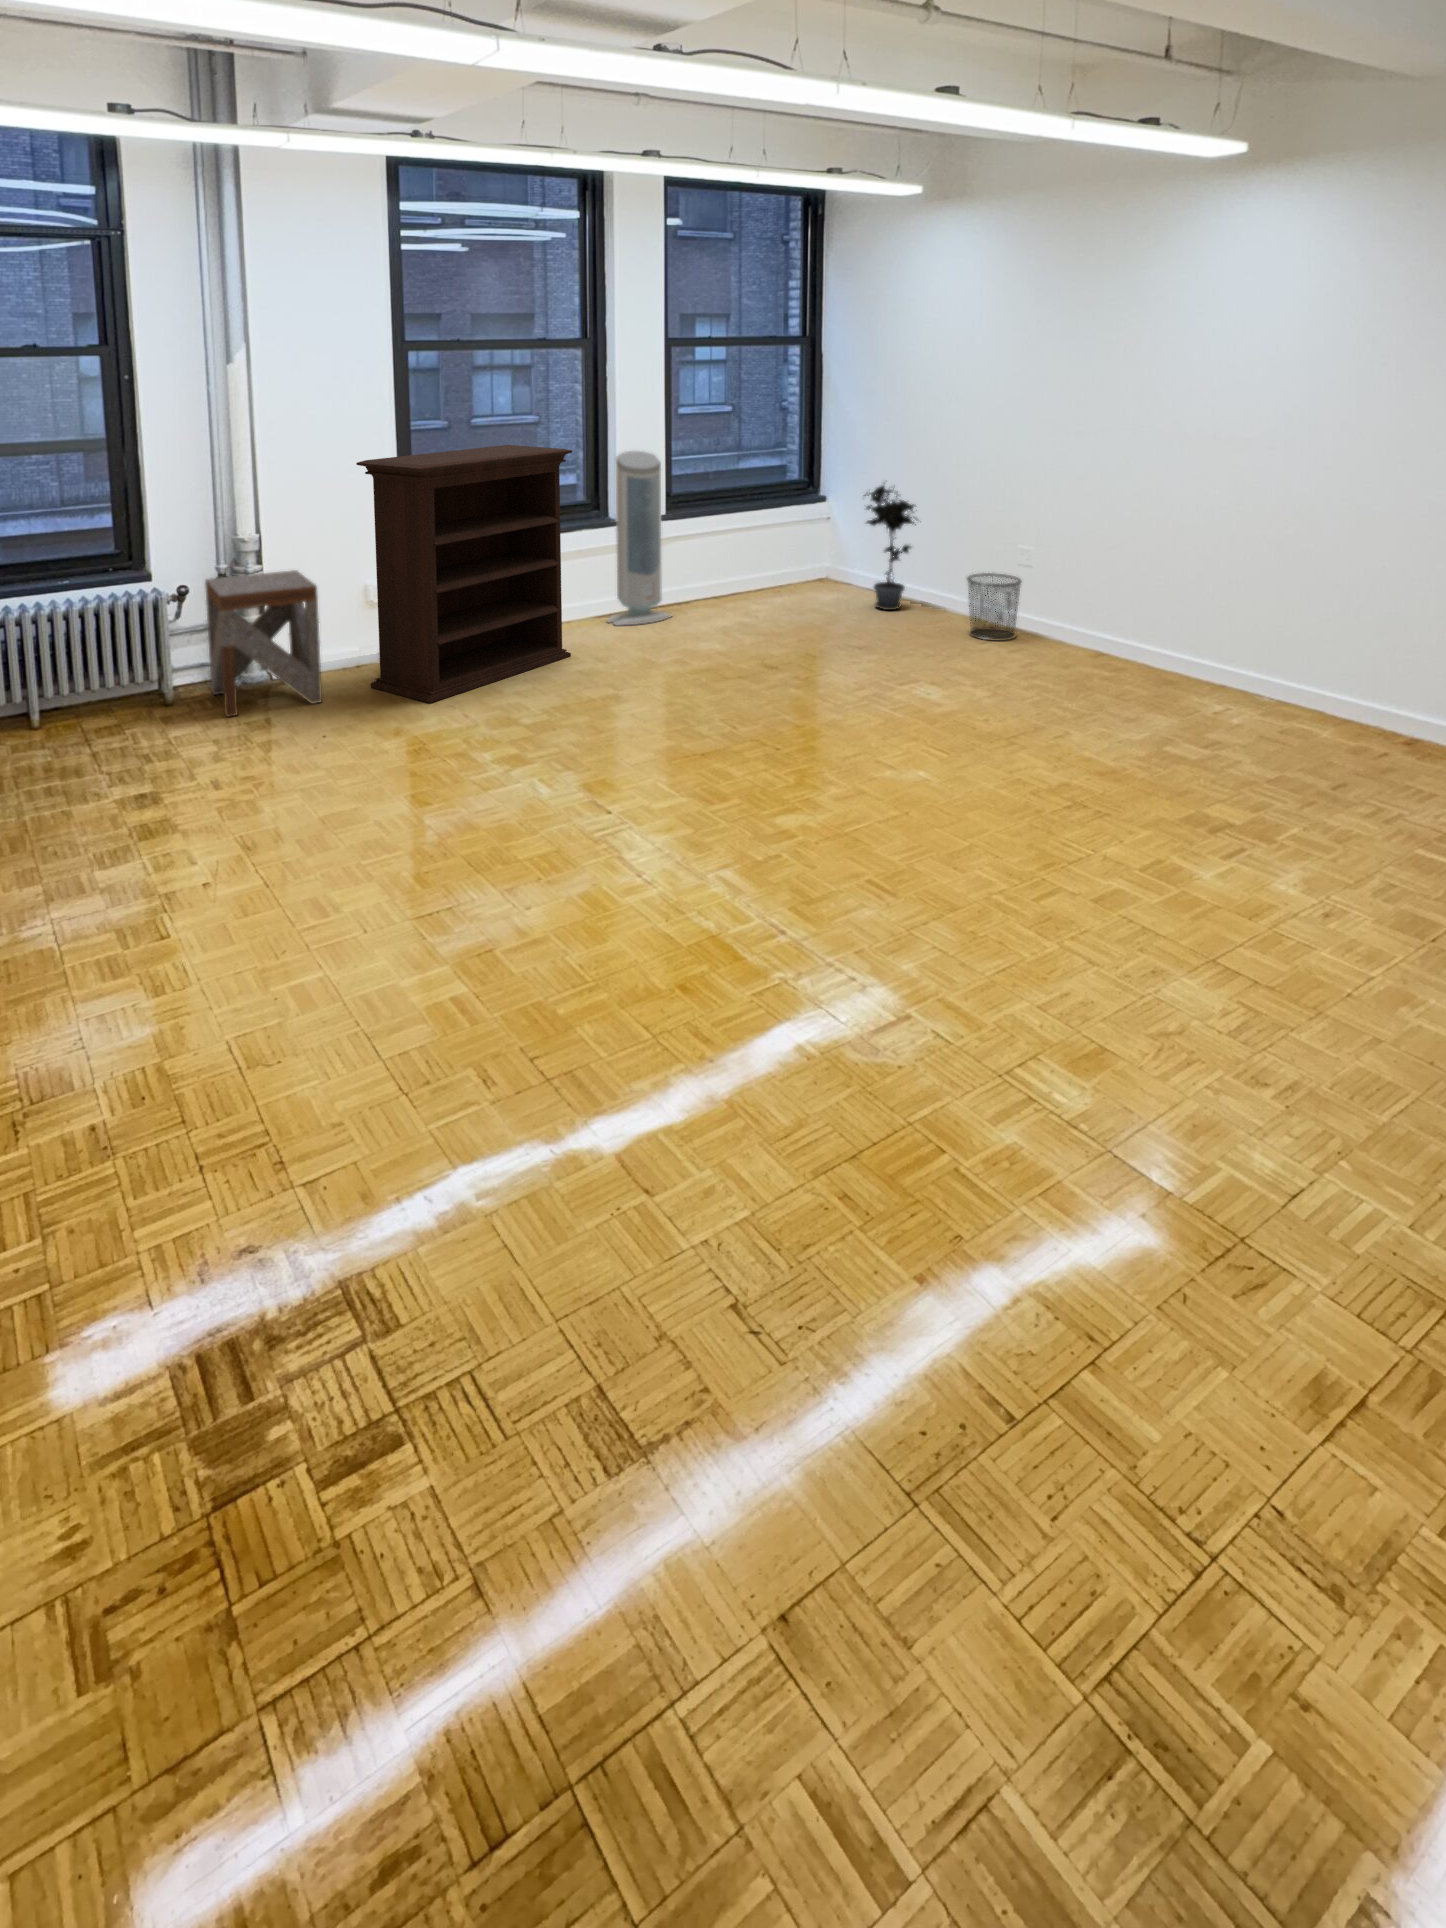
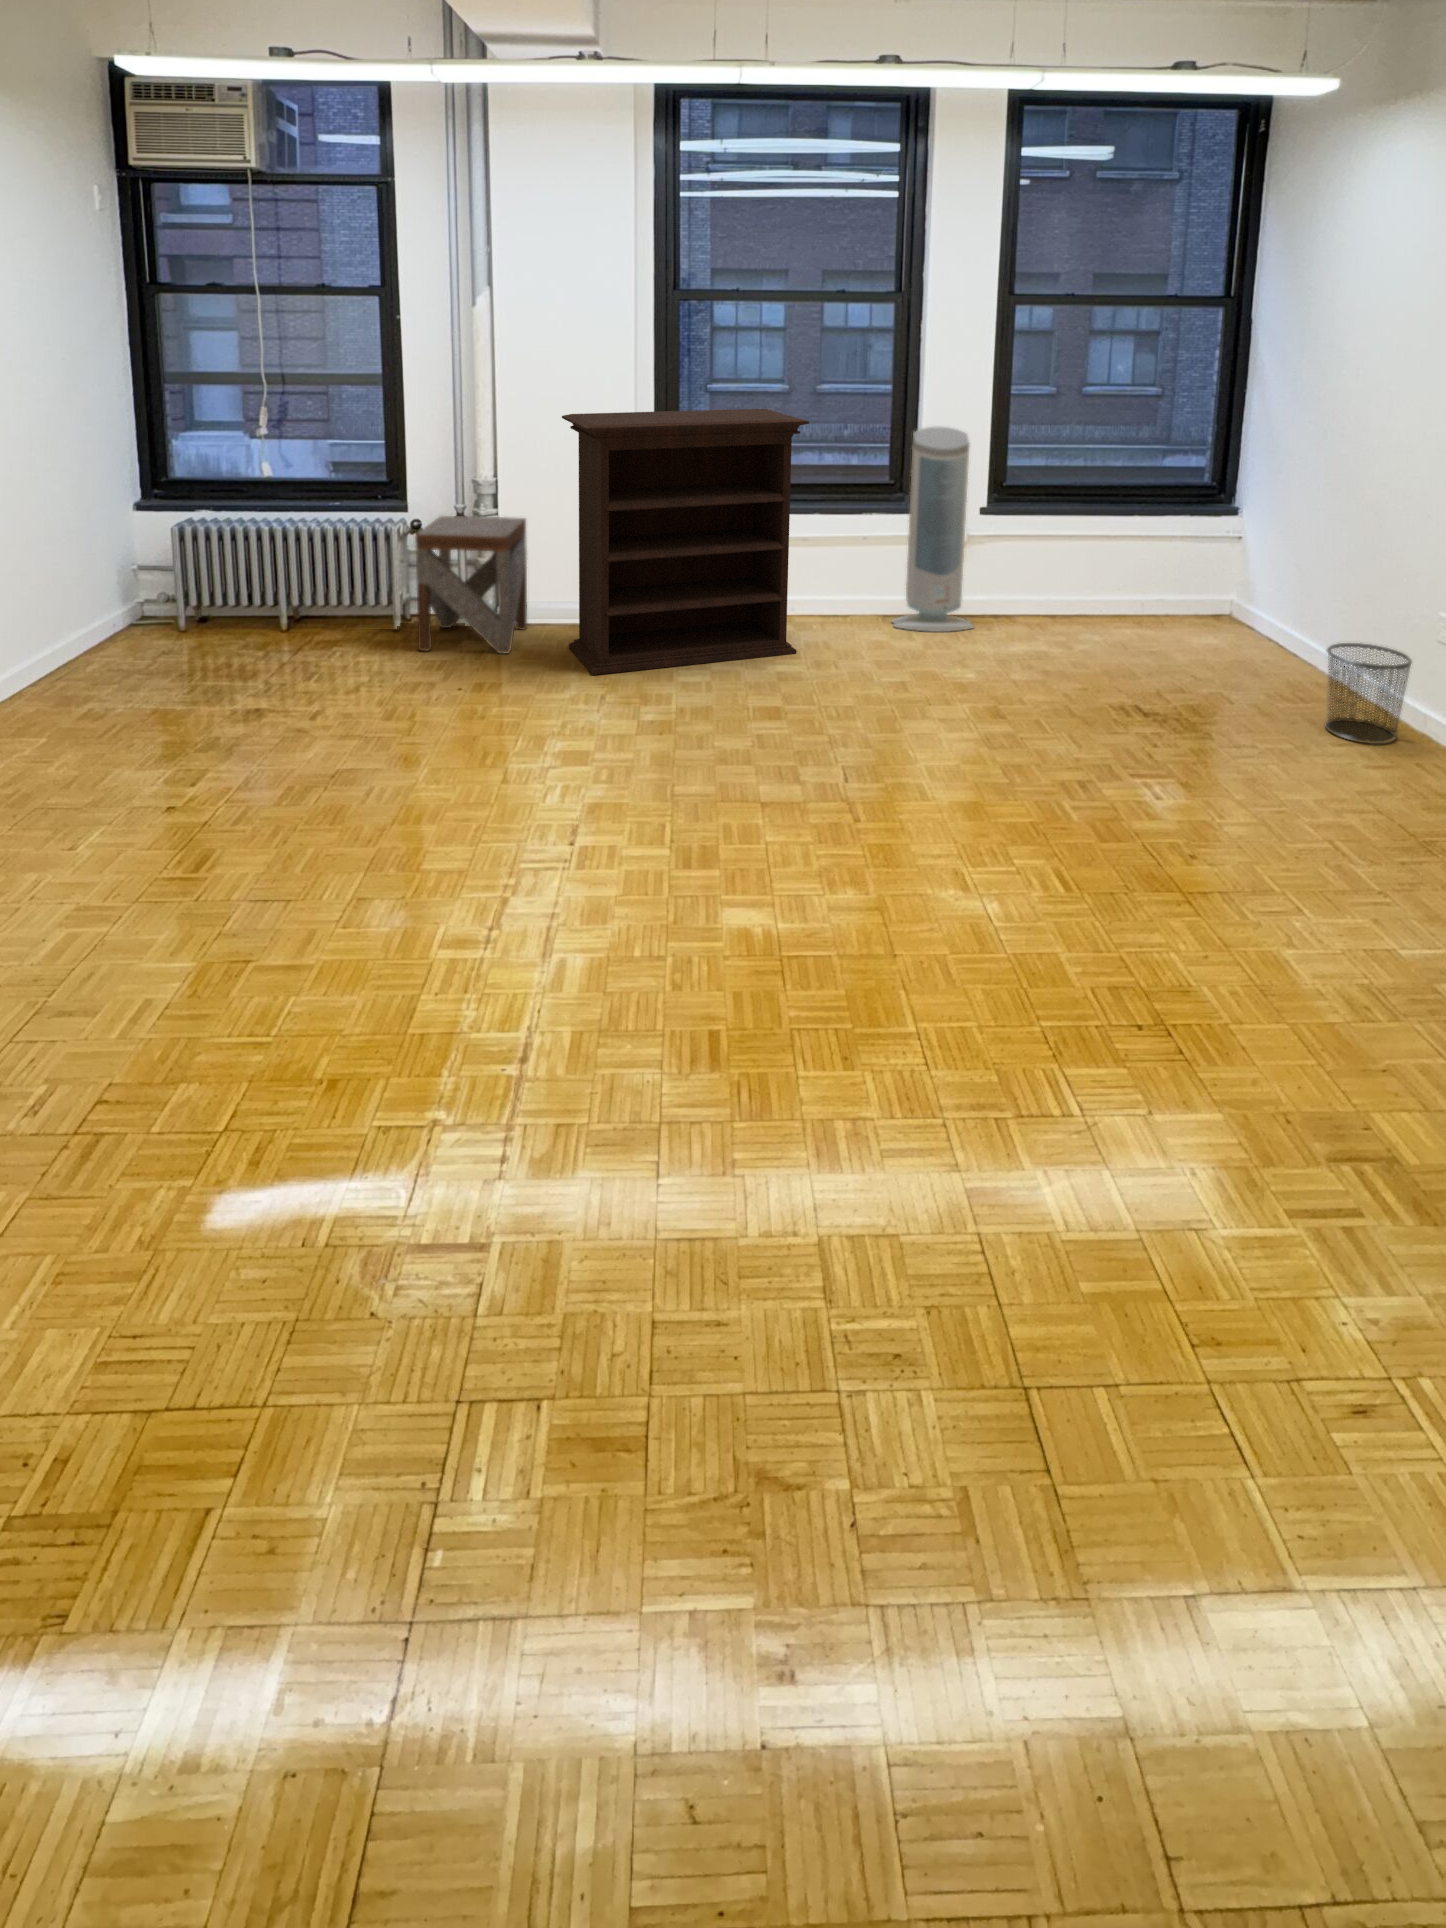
potted plant: present [864,483,916,610] -> none [1237,497,1322,671]

